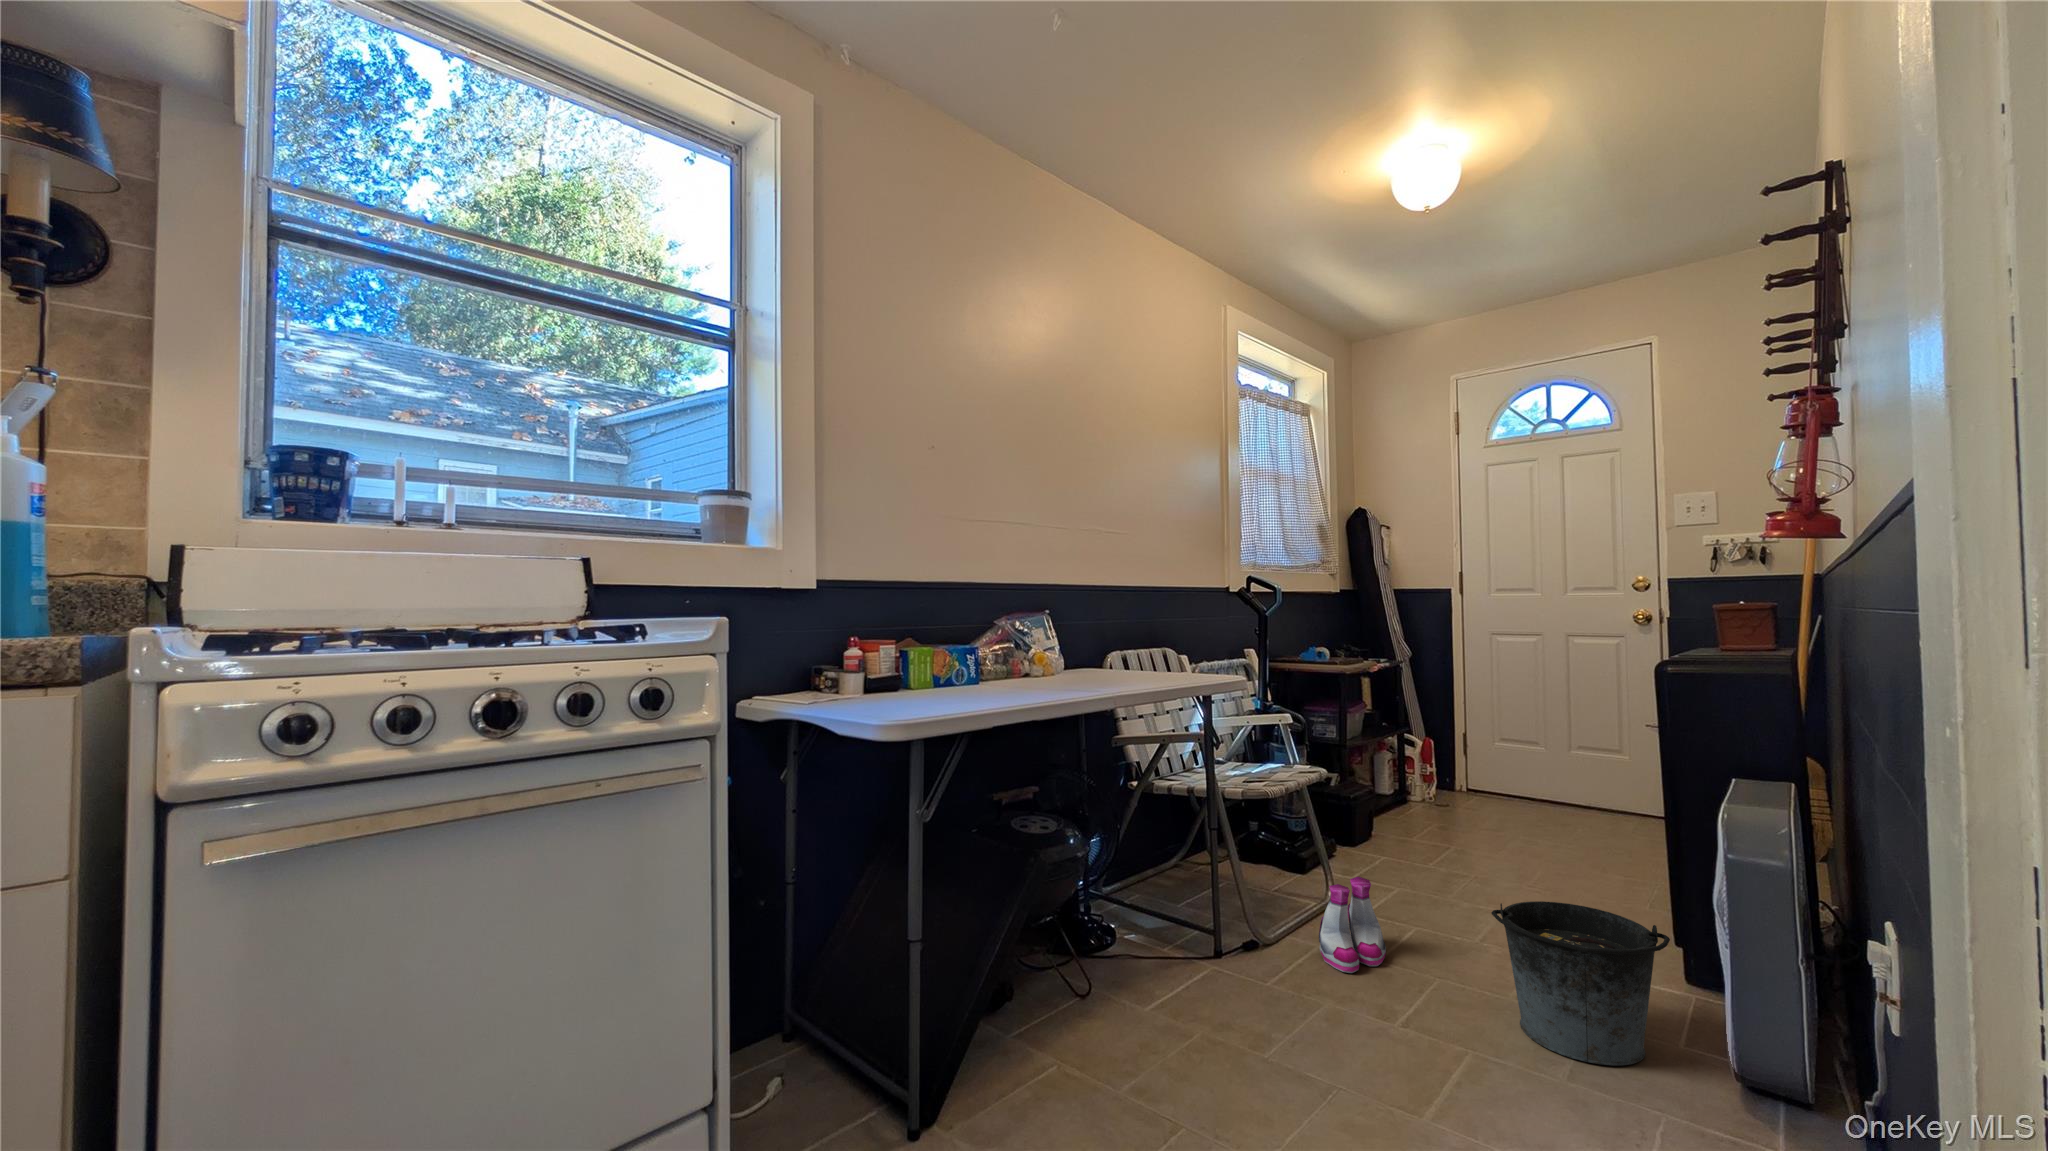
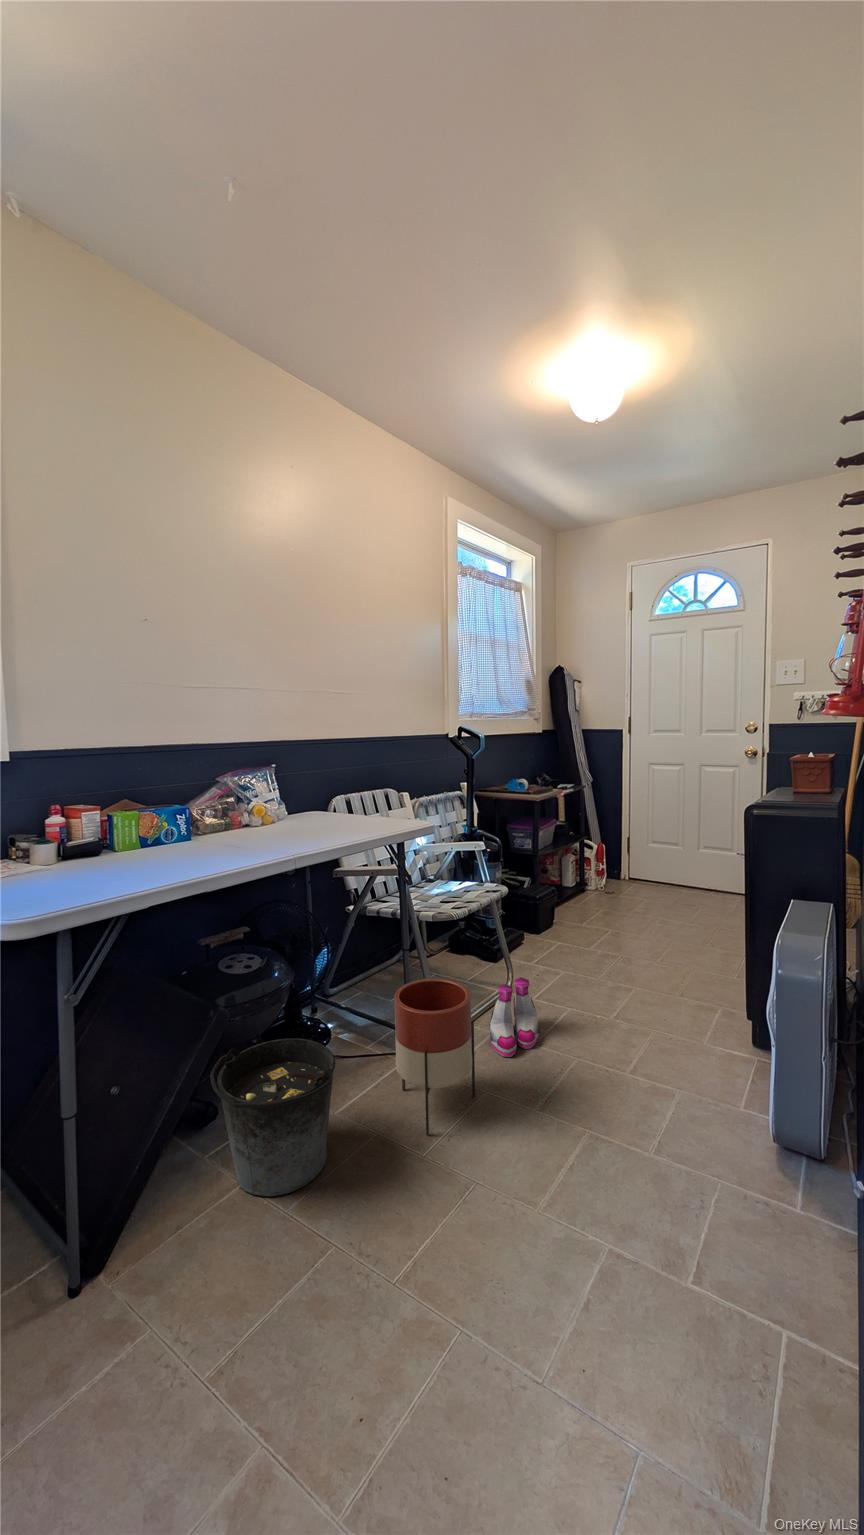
planter: none [1219,858,1318,1042] -> present [394,978,475,1135]
bucket: present [1492,901,1670,1065] -> present [210,1038,335,1196]

